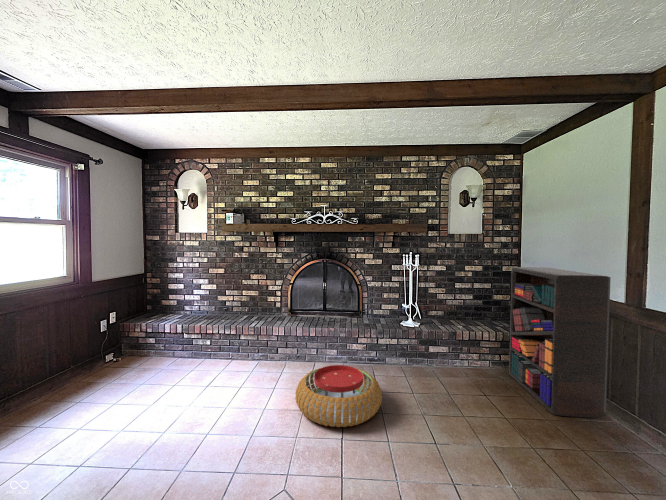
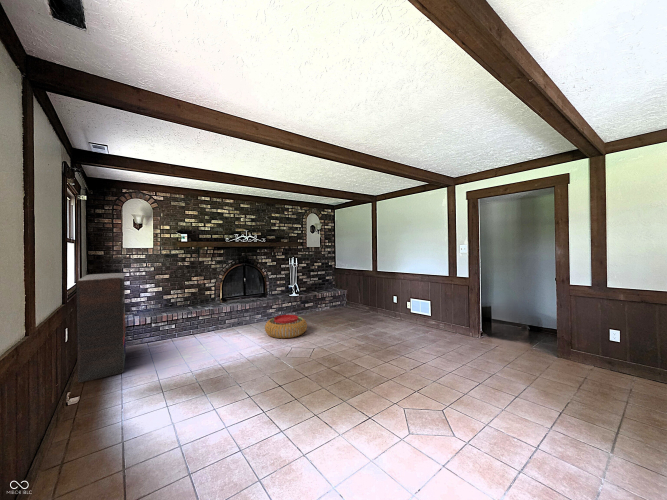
bookshelf: present [509,267,611,418] -> present [76,273,126,382]

